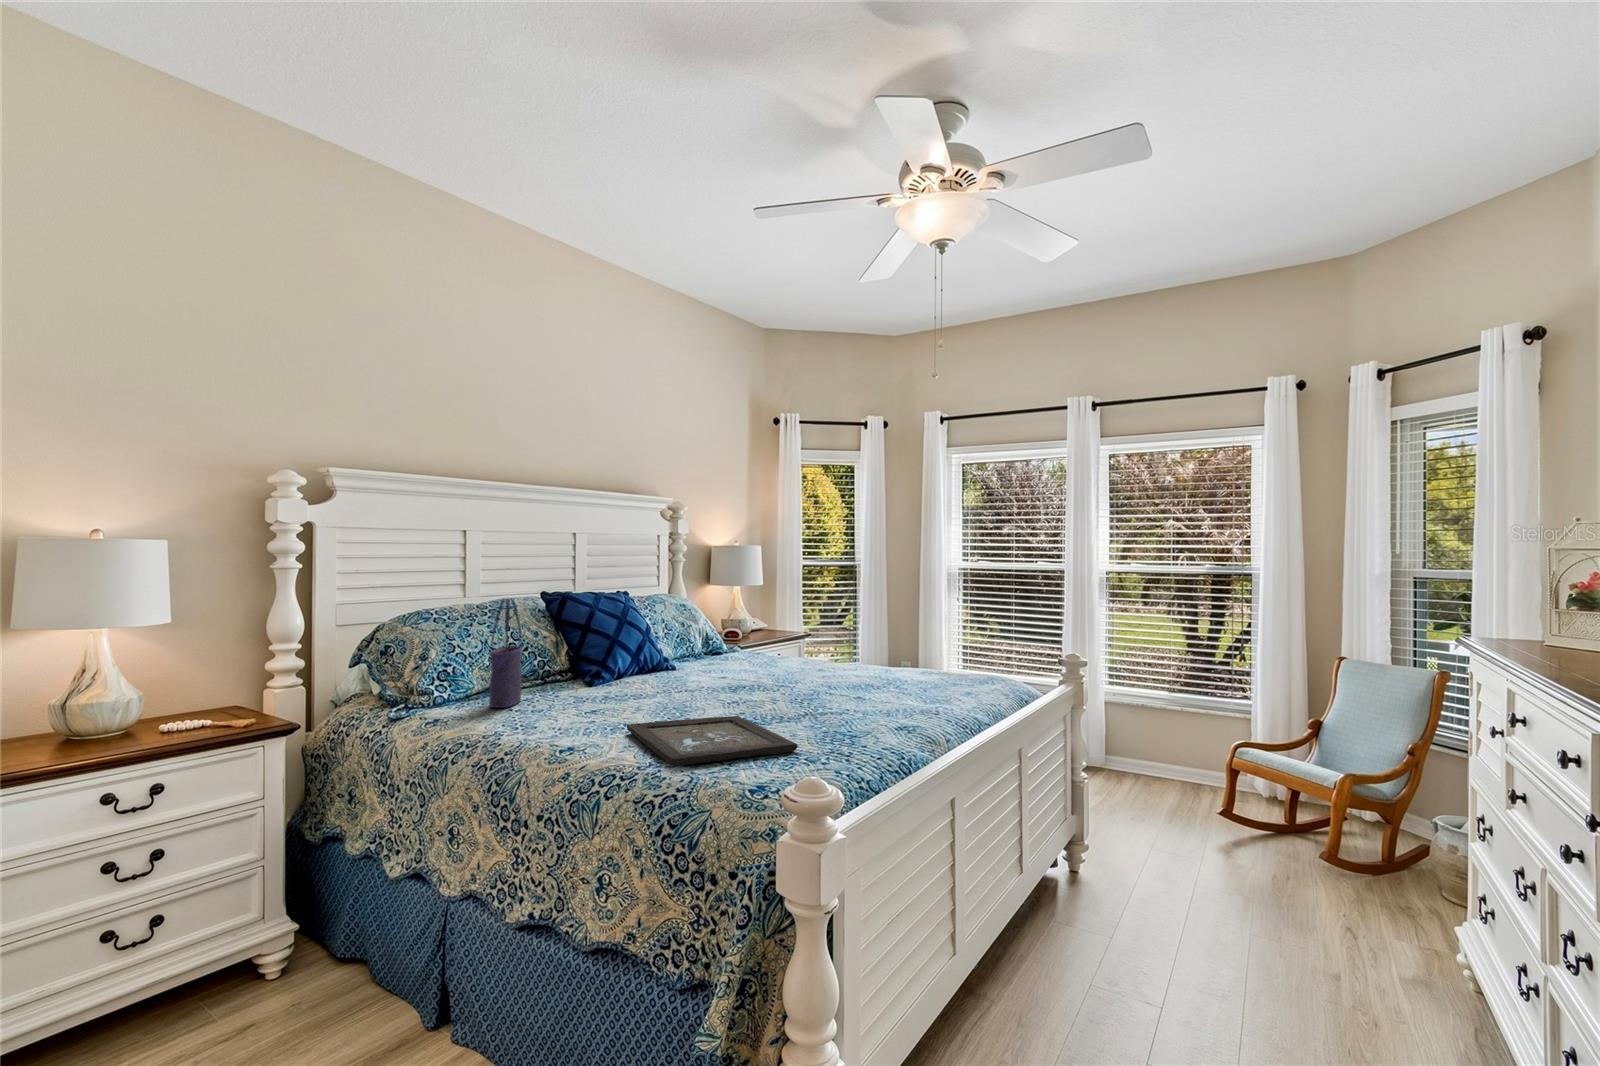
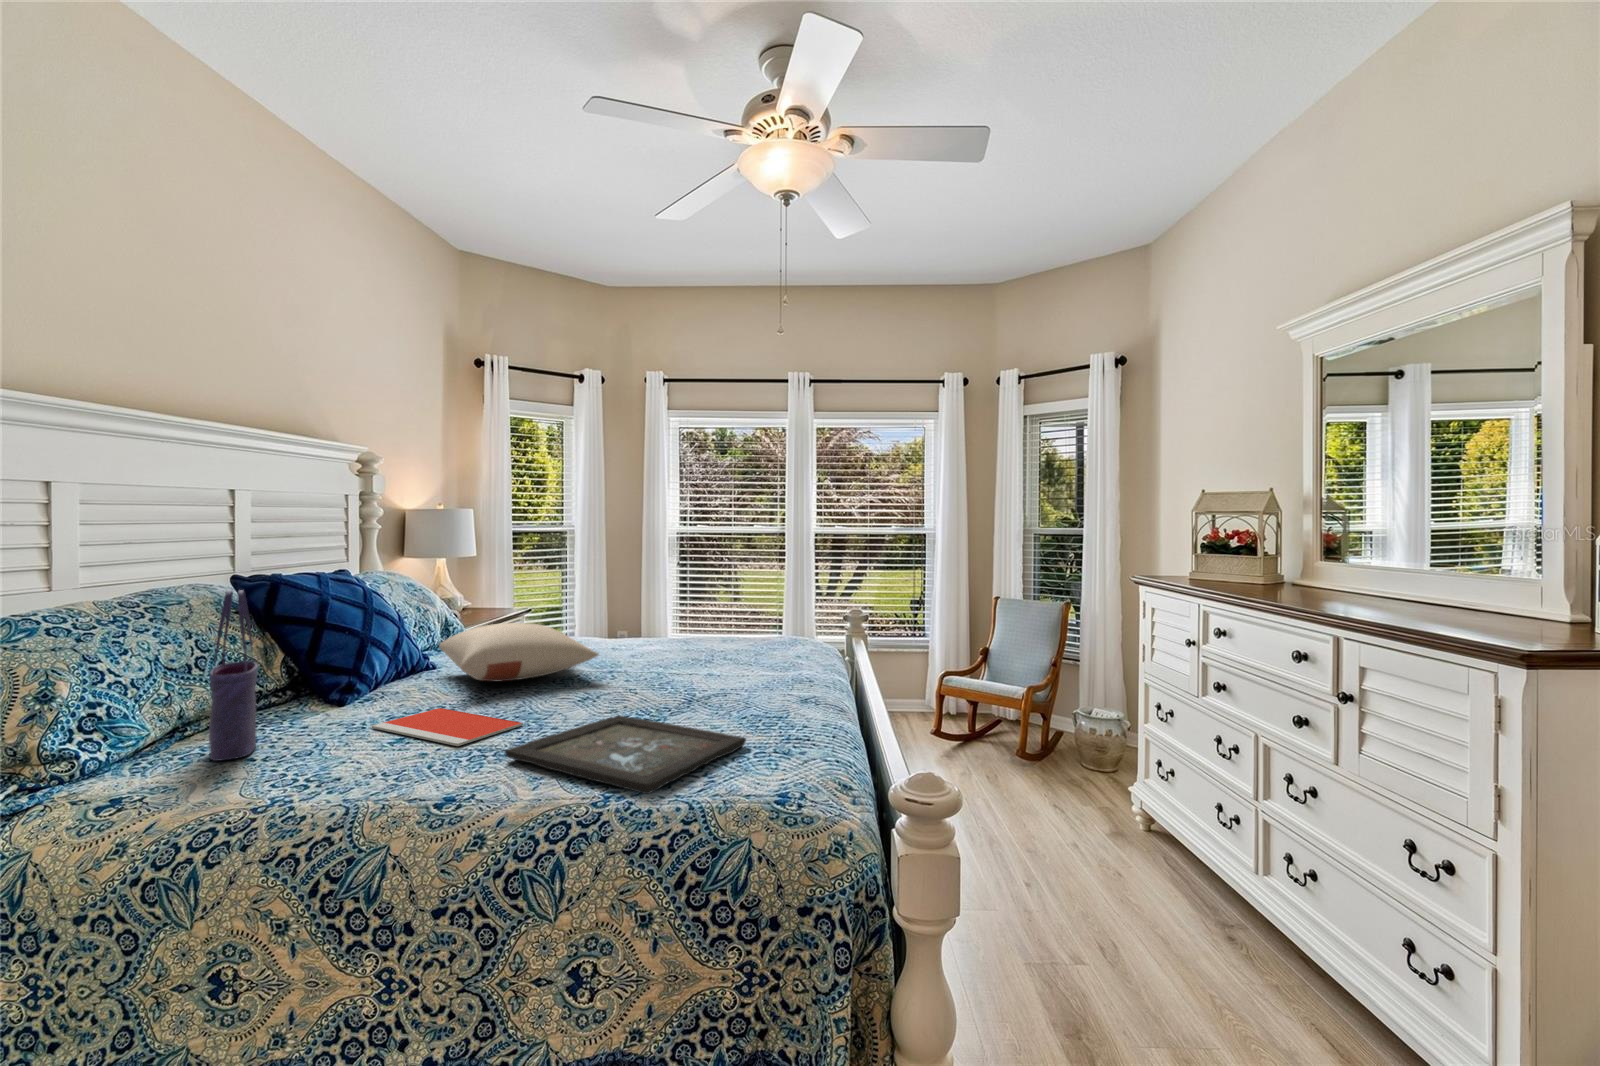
pillow: none [661,637,771,683] -> present [439,623,598,681]
notebook: none [586,696,672,720] -> present [371,708,523,746]

